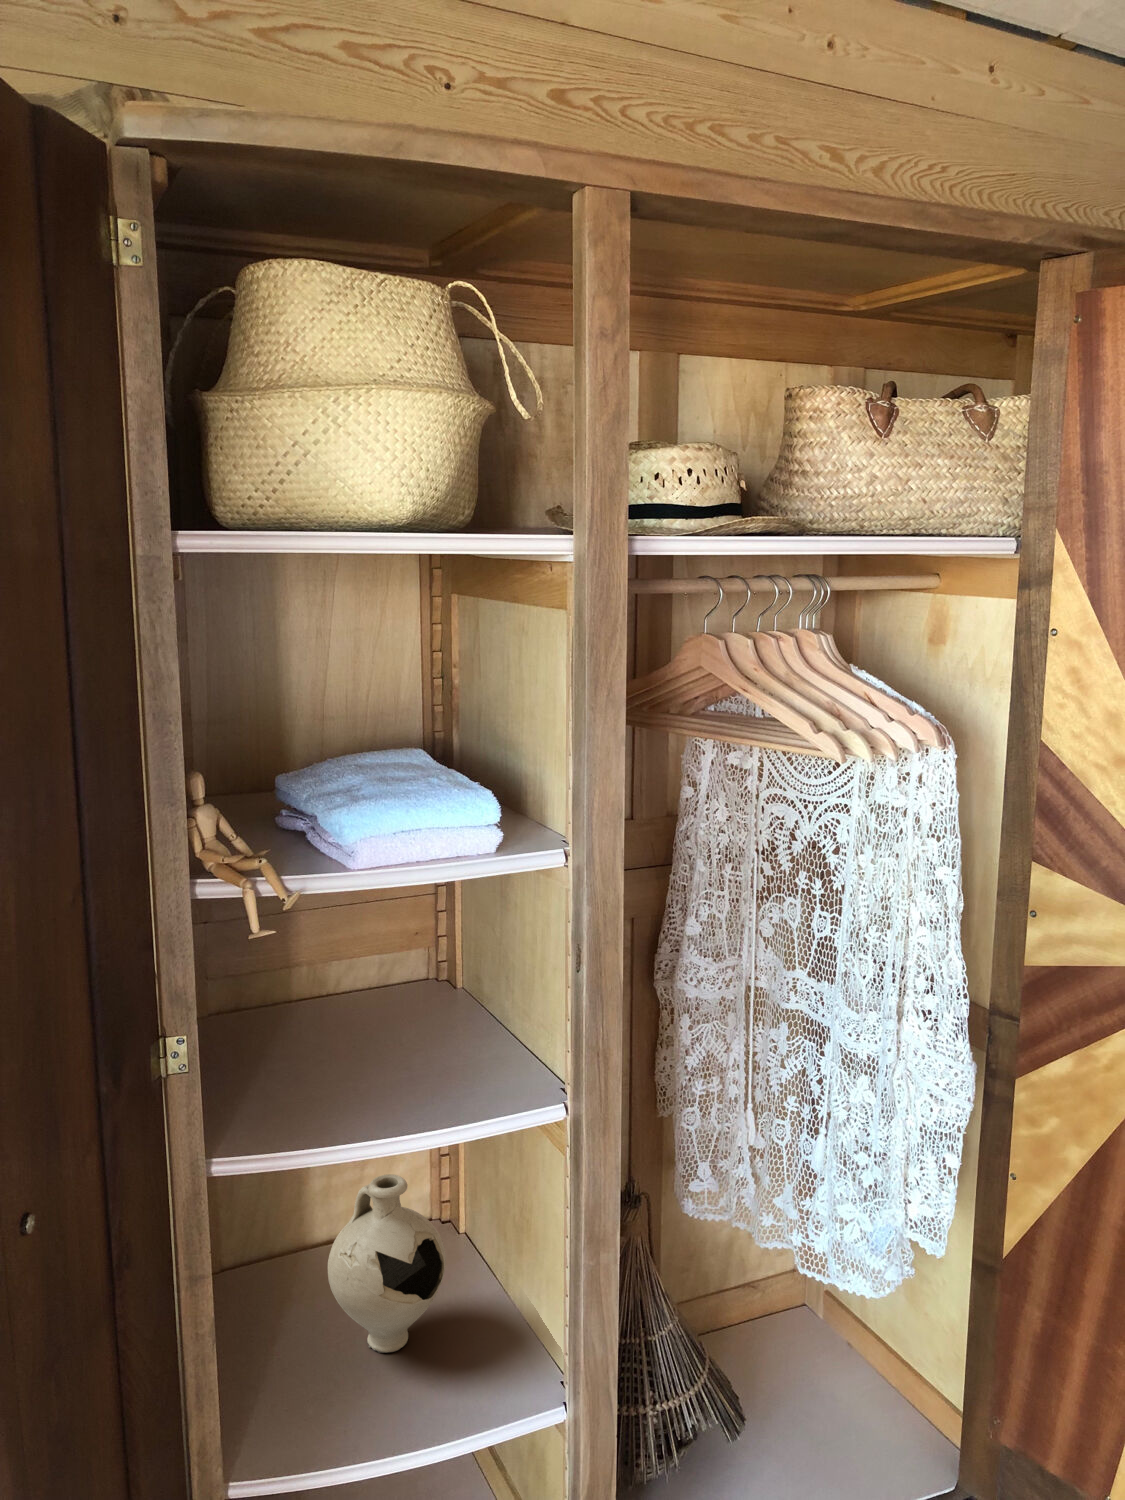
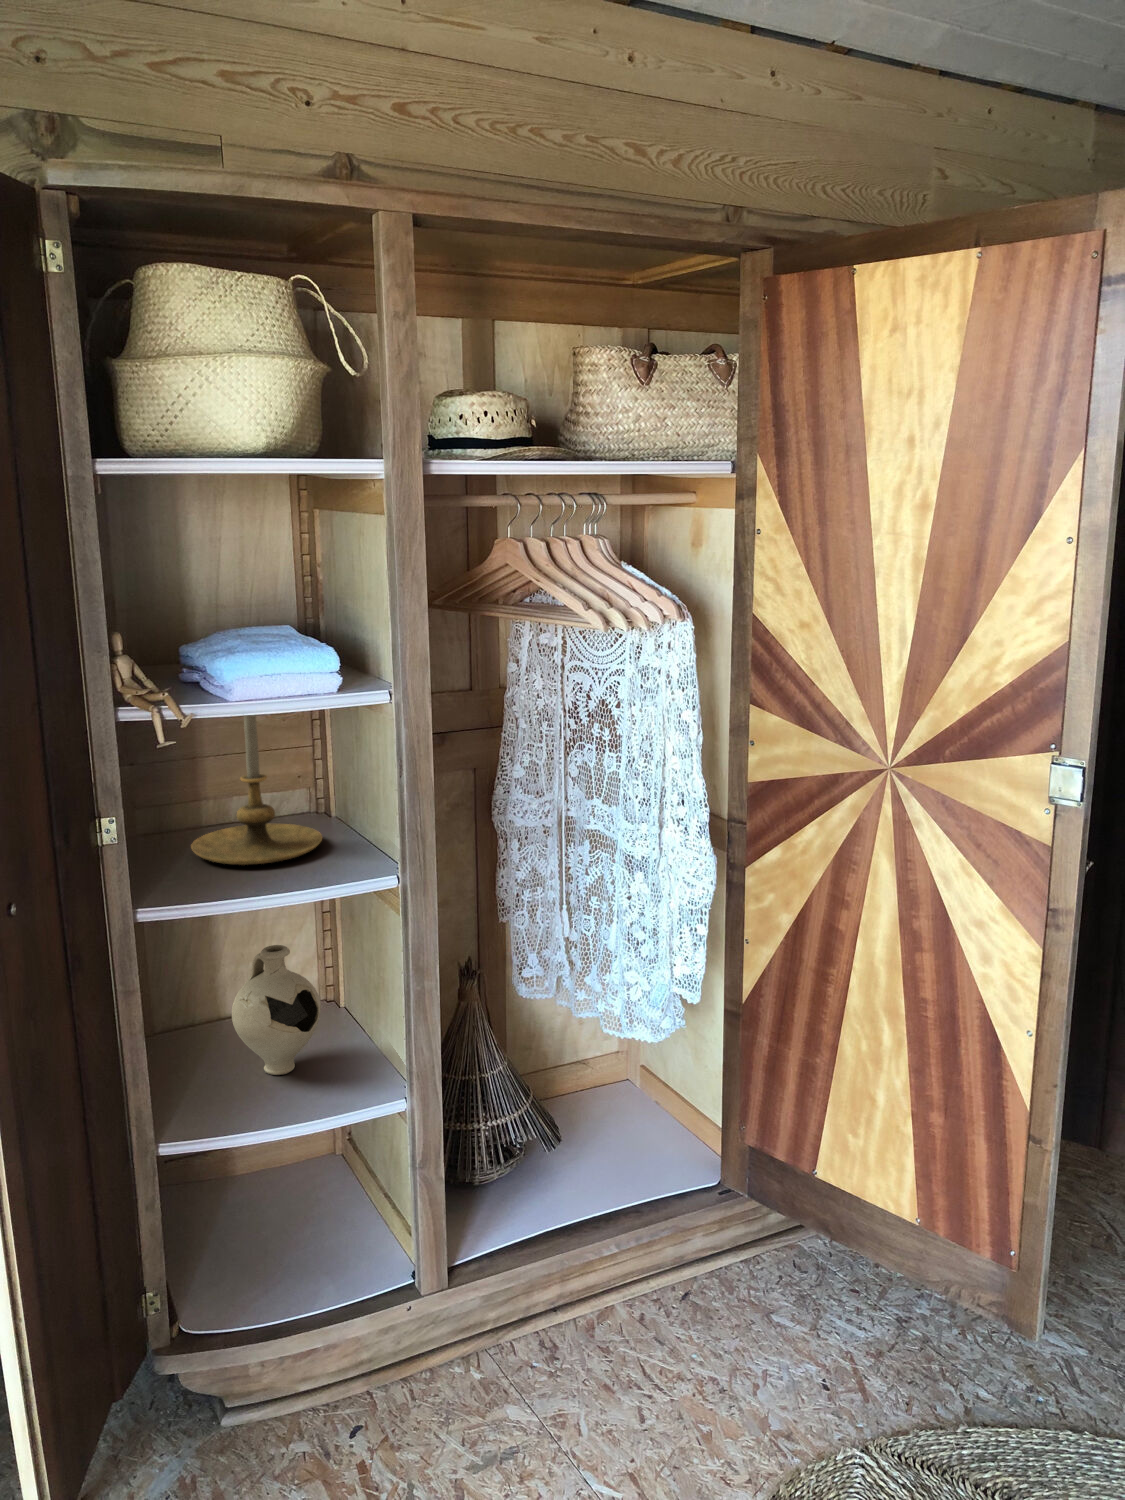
candle holder: none [279,858,452,1074] -> present [191,716,322,865]

